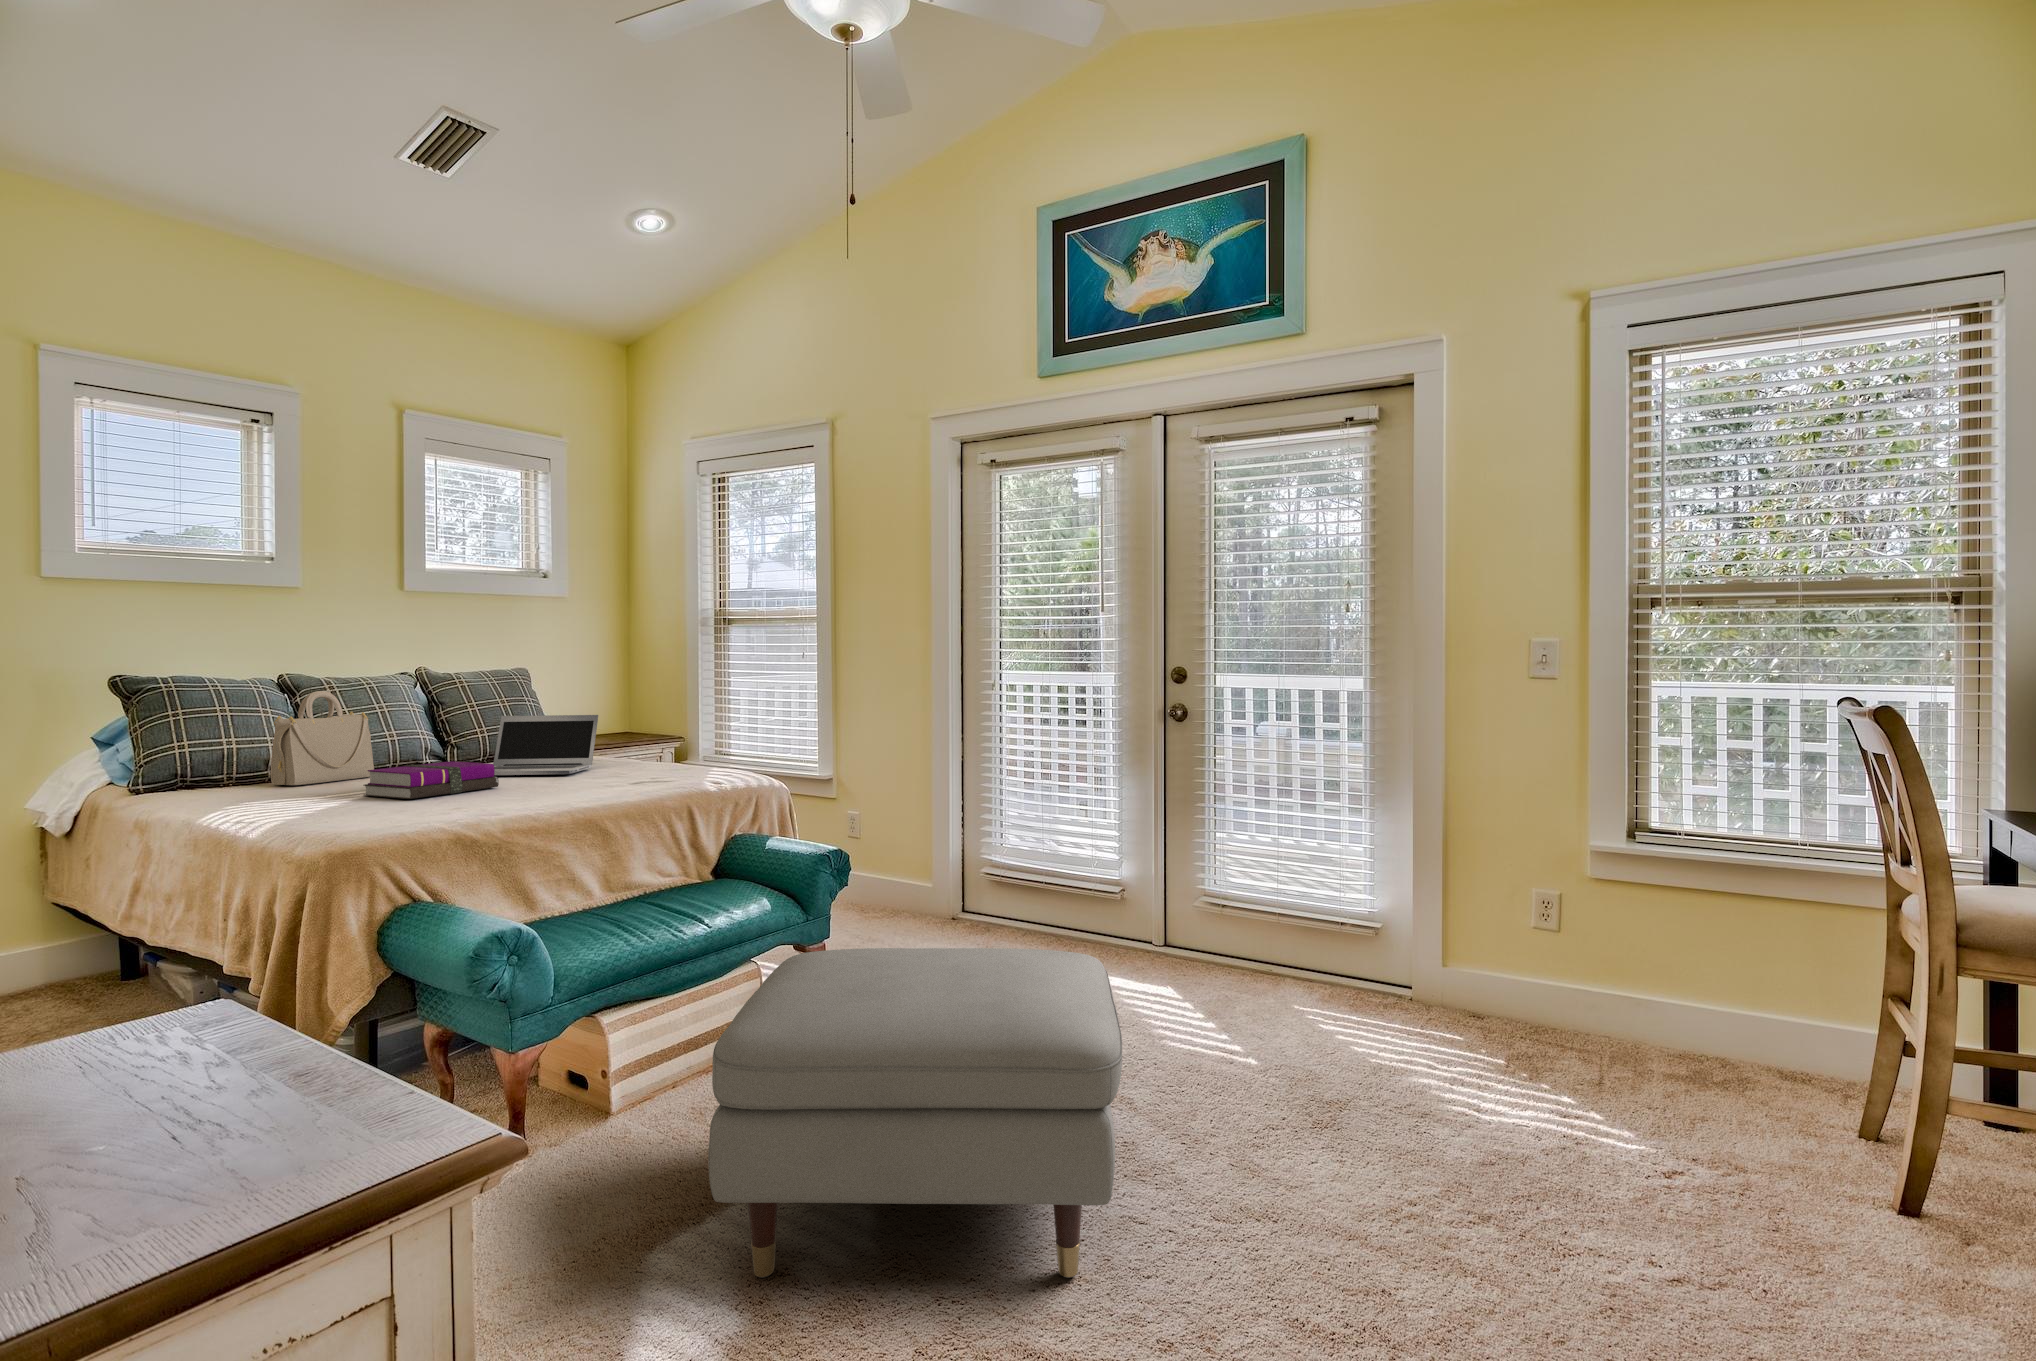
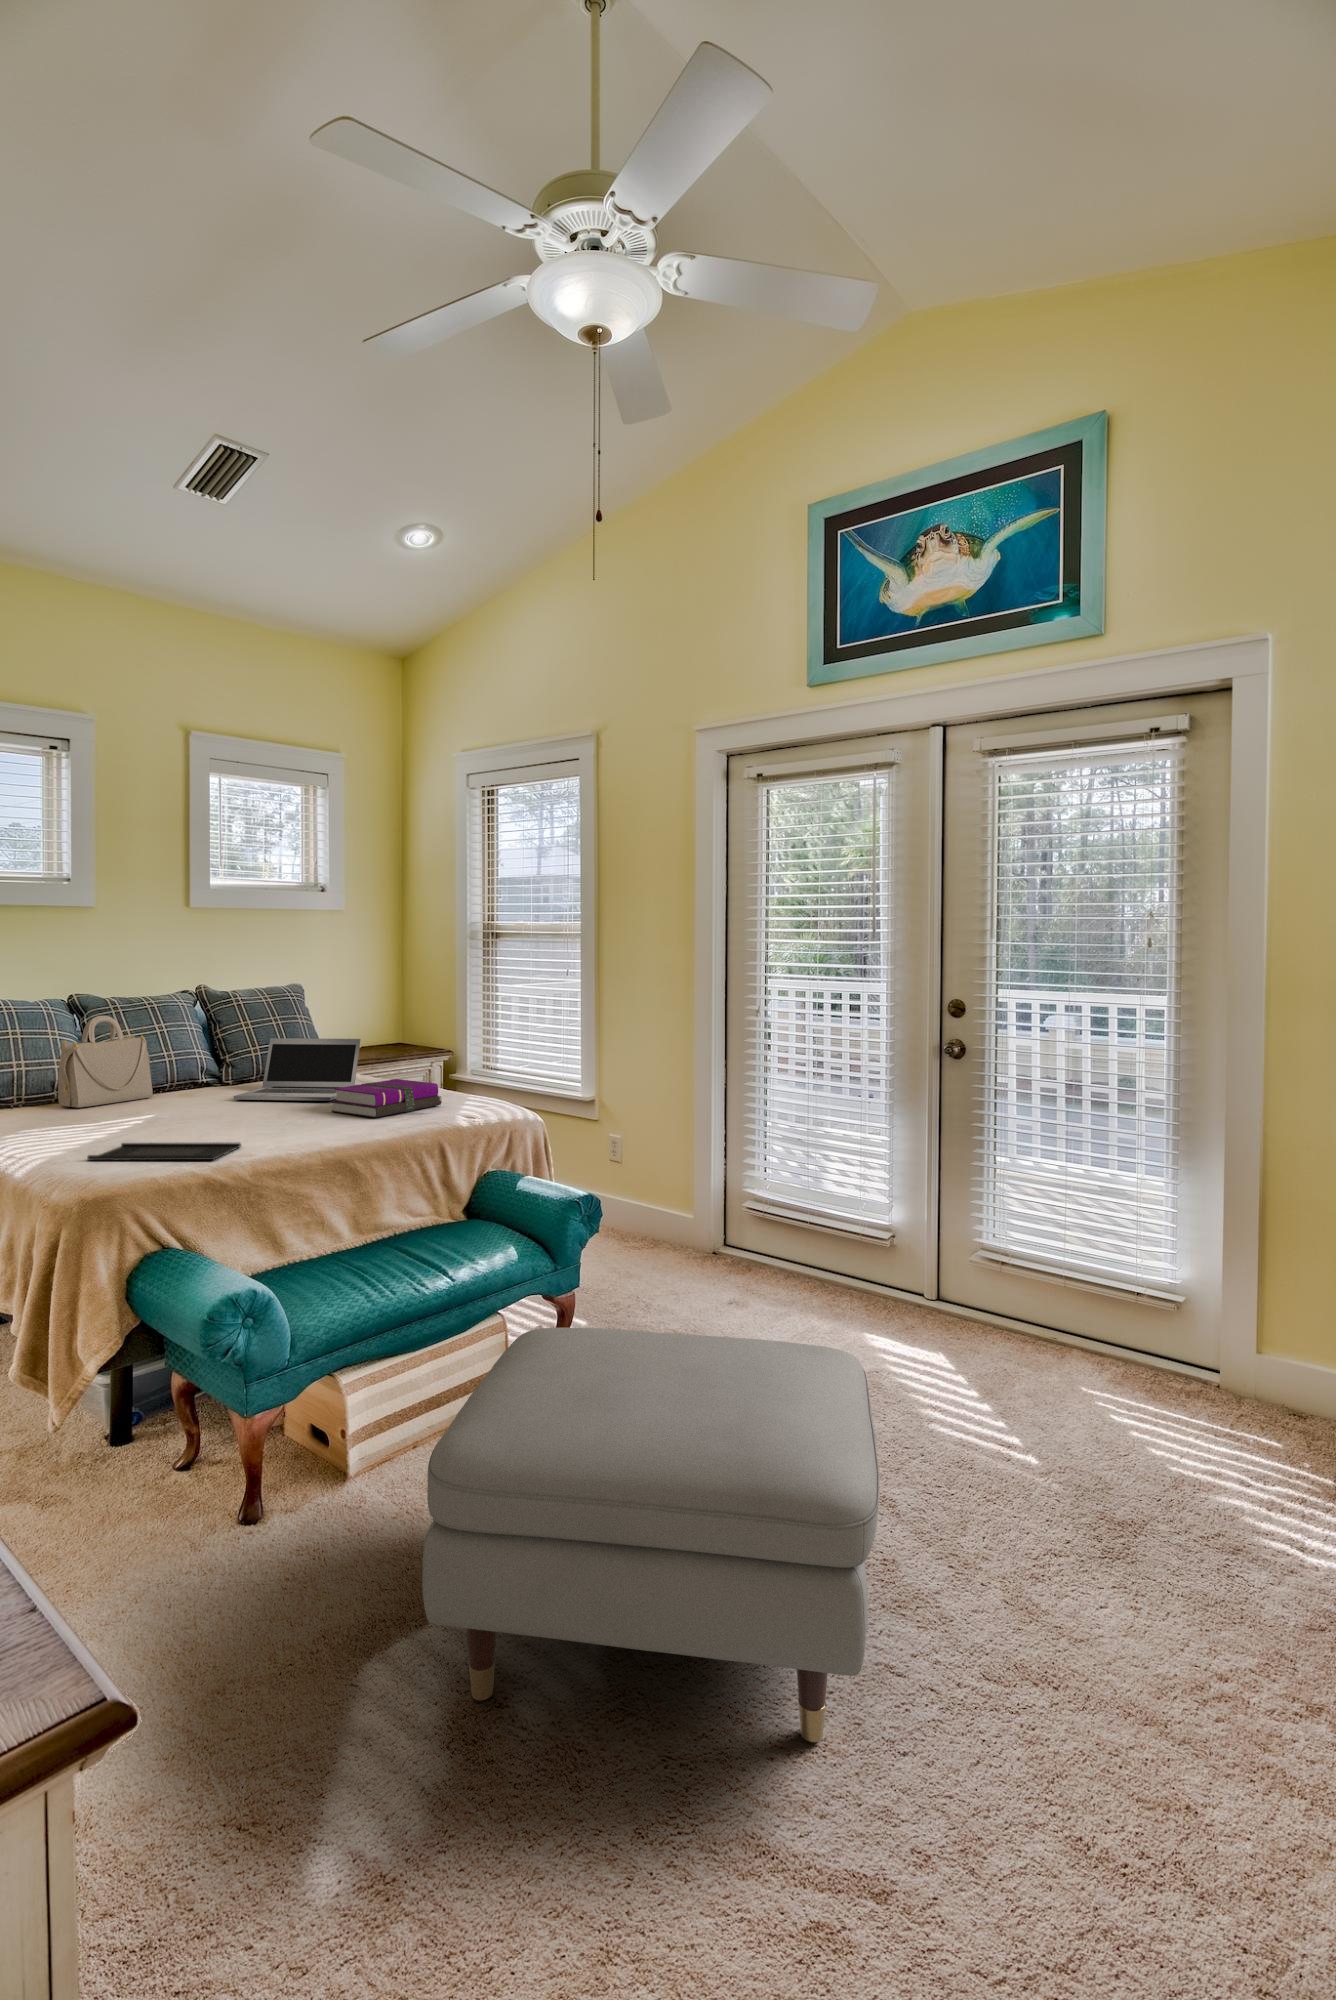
notebook: present [363,761,499,799] -> present [331,1079,442,1117]
tray: none [325,804,487,822] -> present [87,1142,241,1160]

